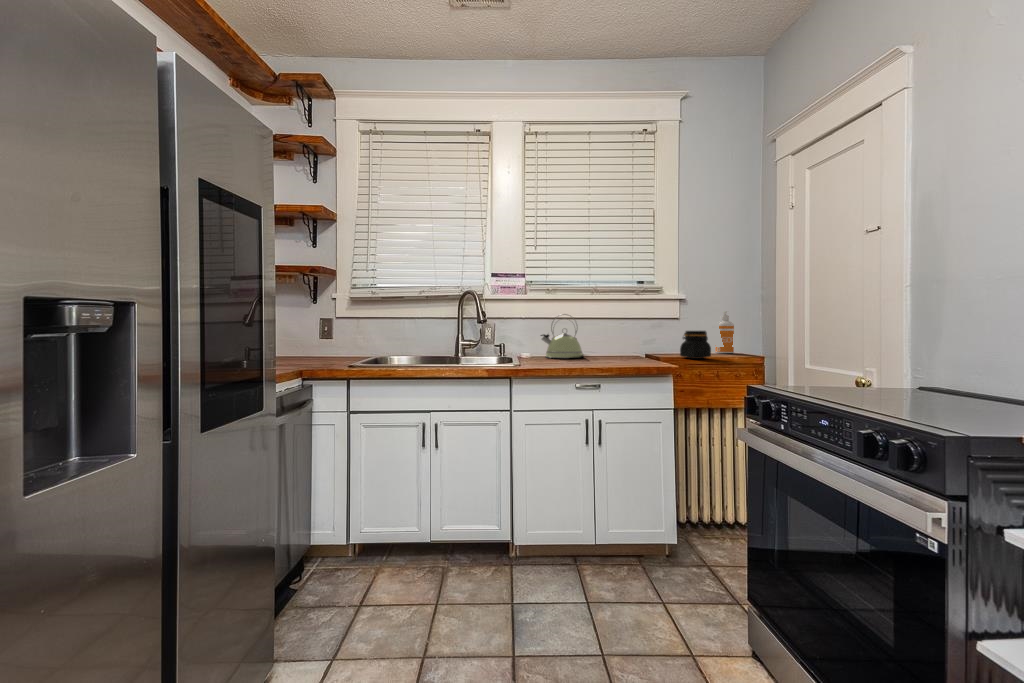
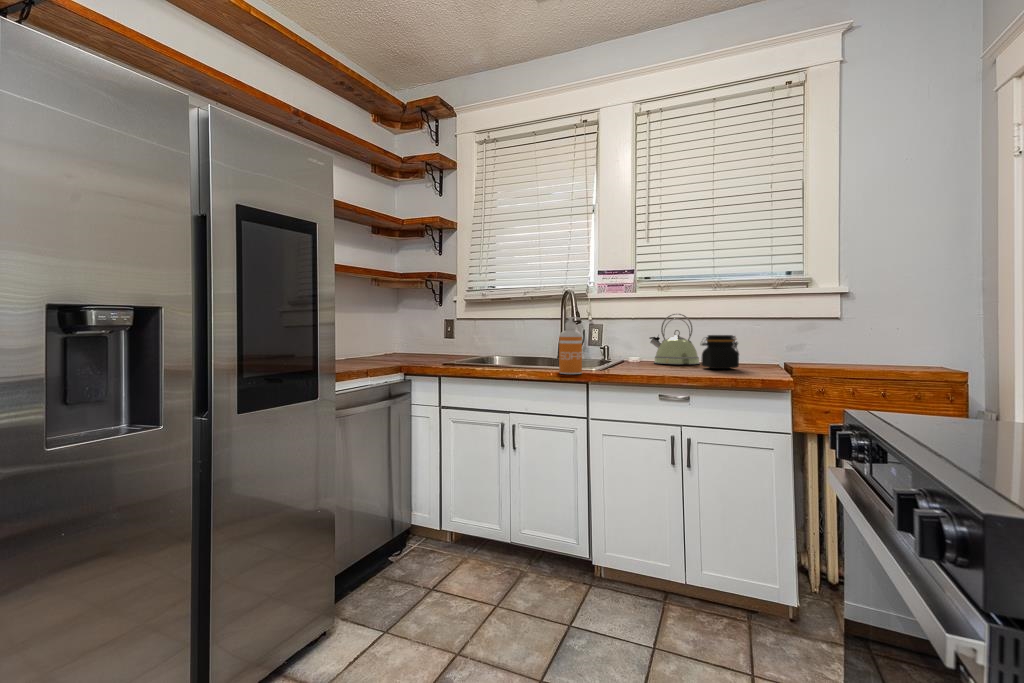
soap dispenser: present [715,311,734,353] -> present [559,317,582,374]
jar: present [680,331,711,359] -> present [701,335,739,369]

